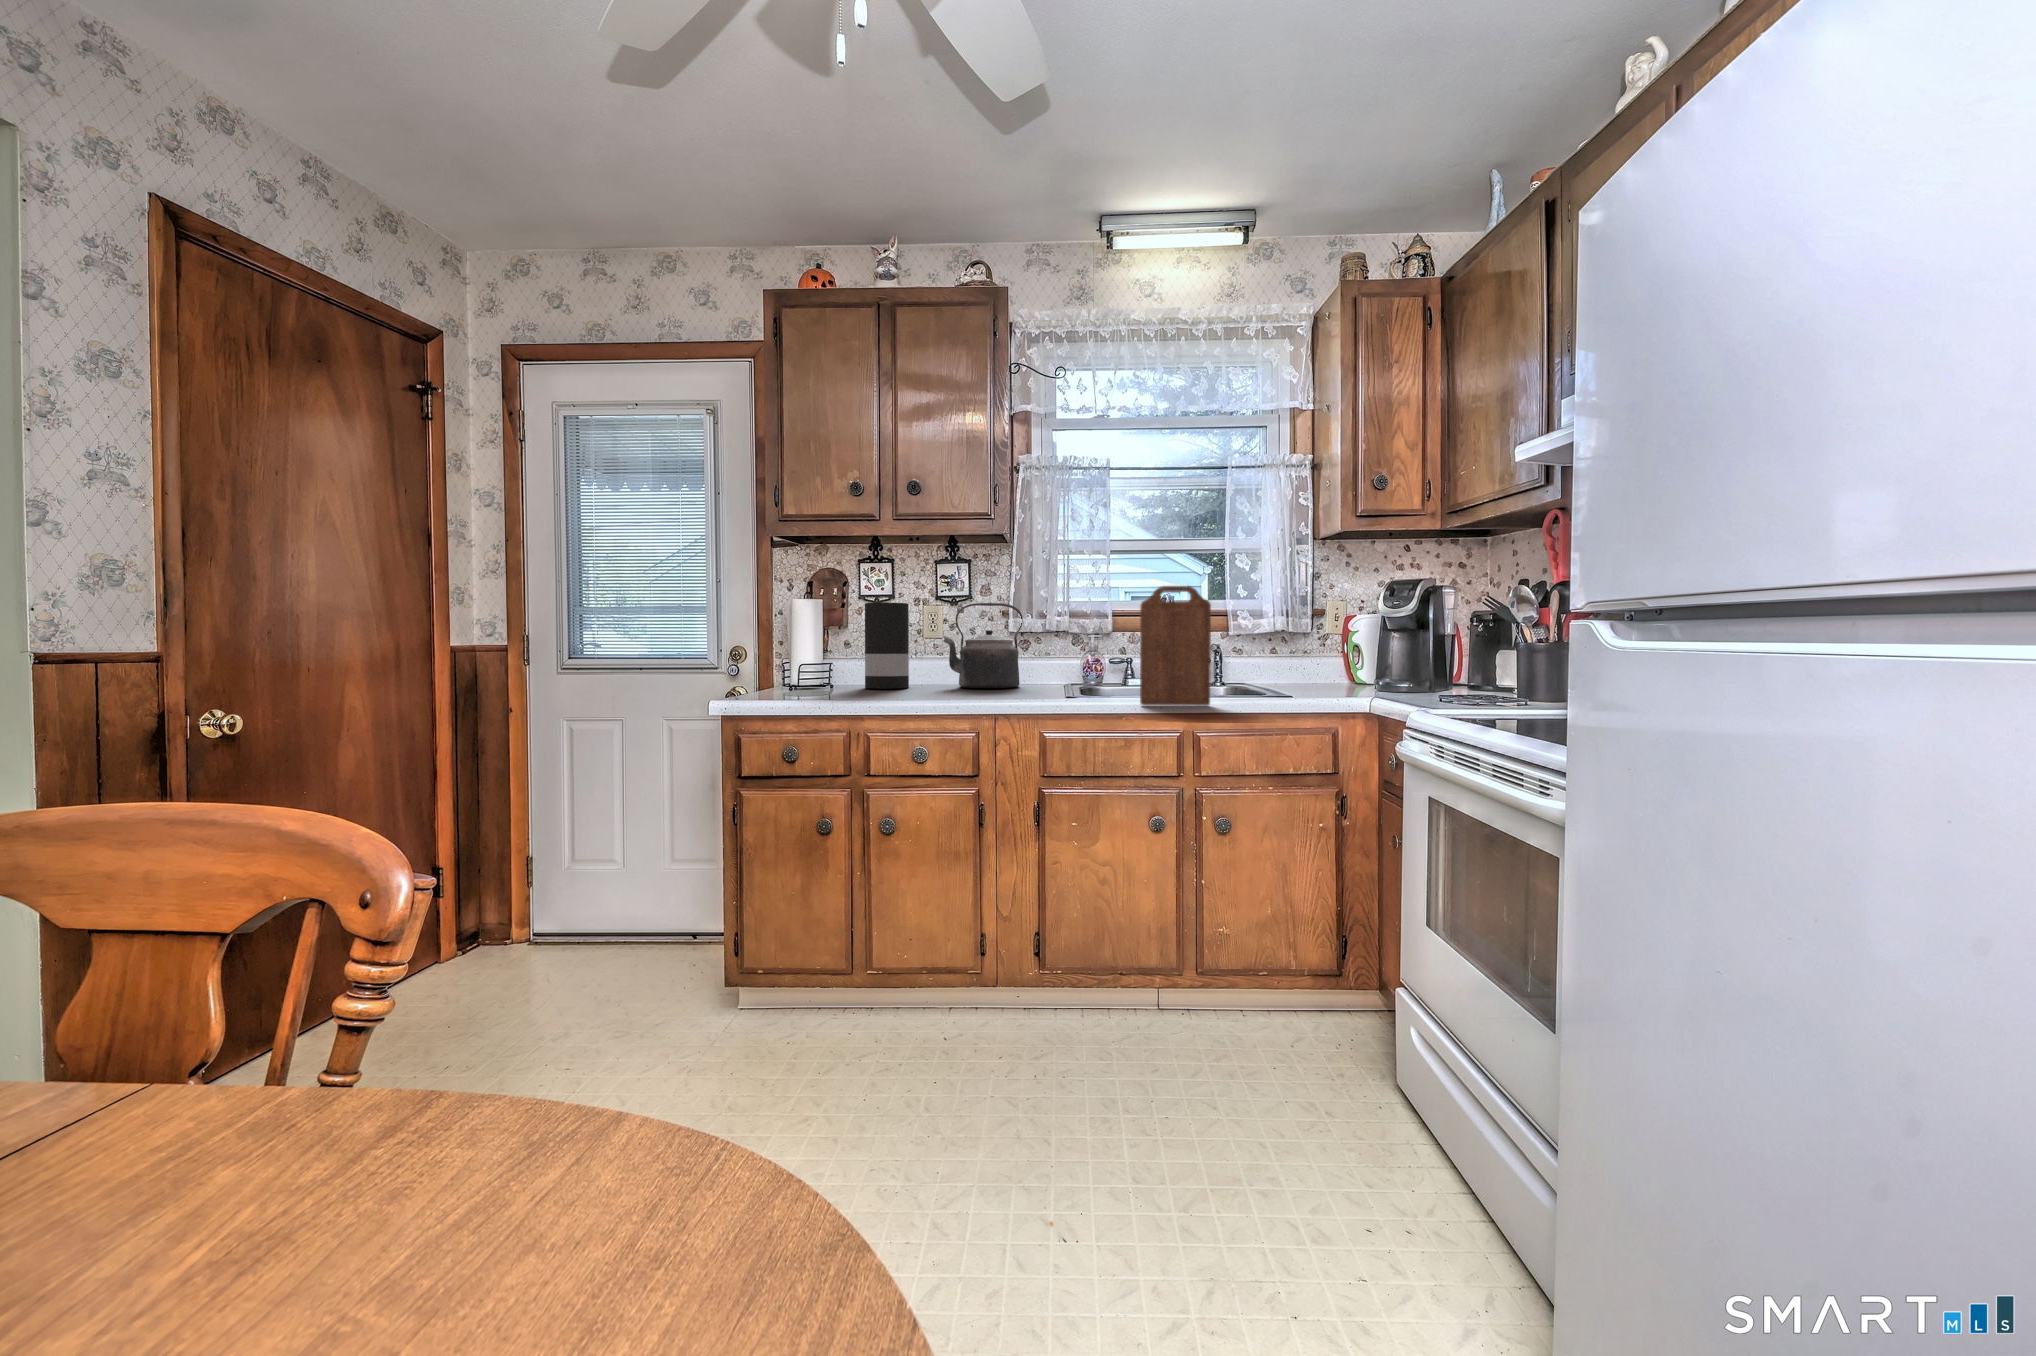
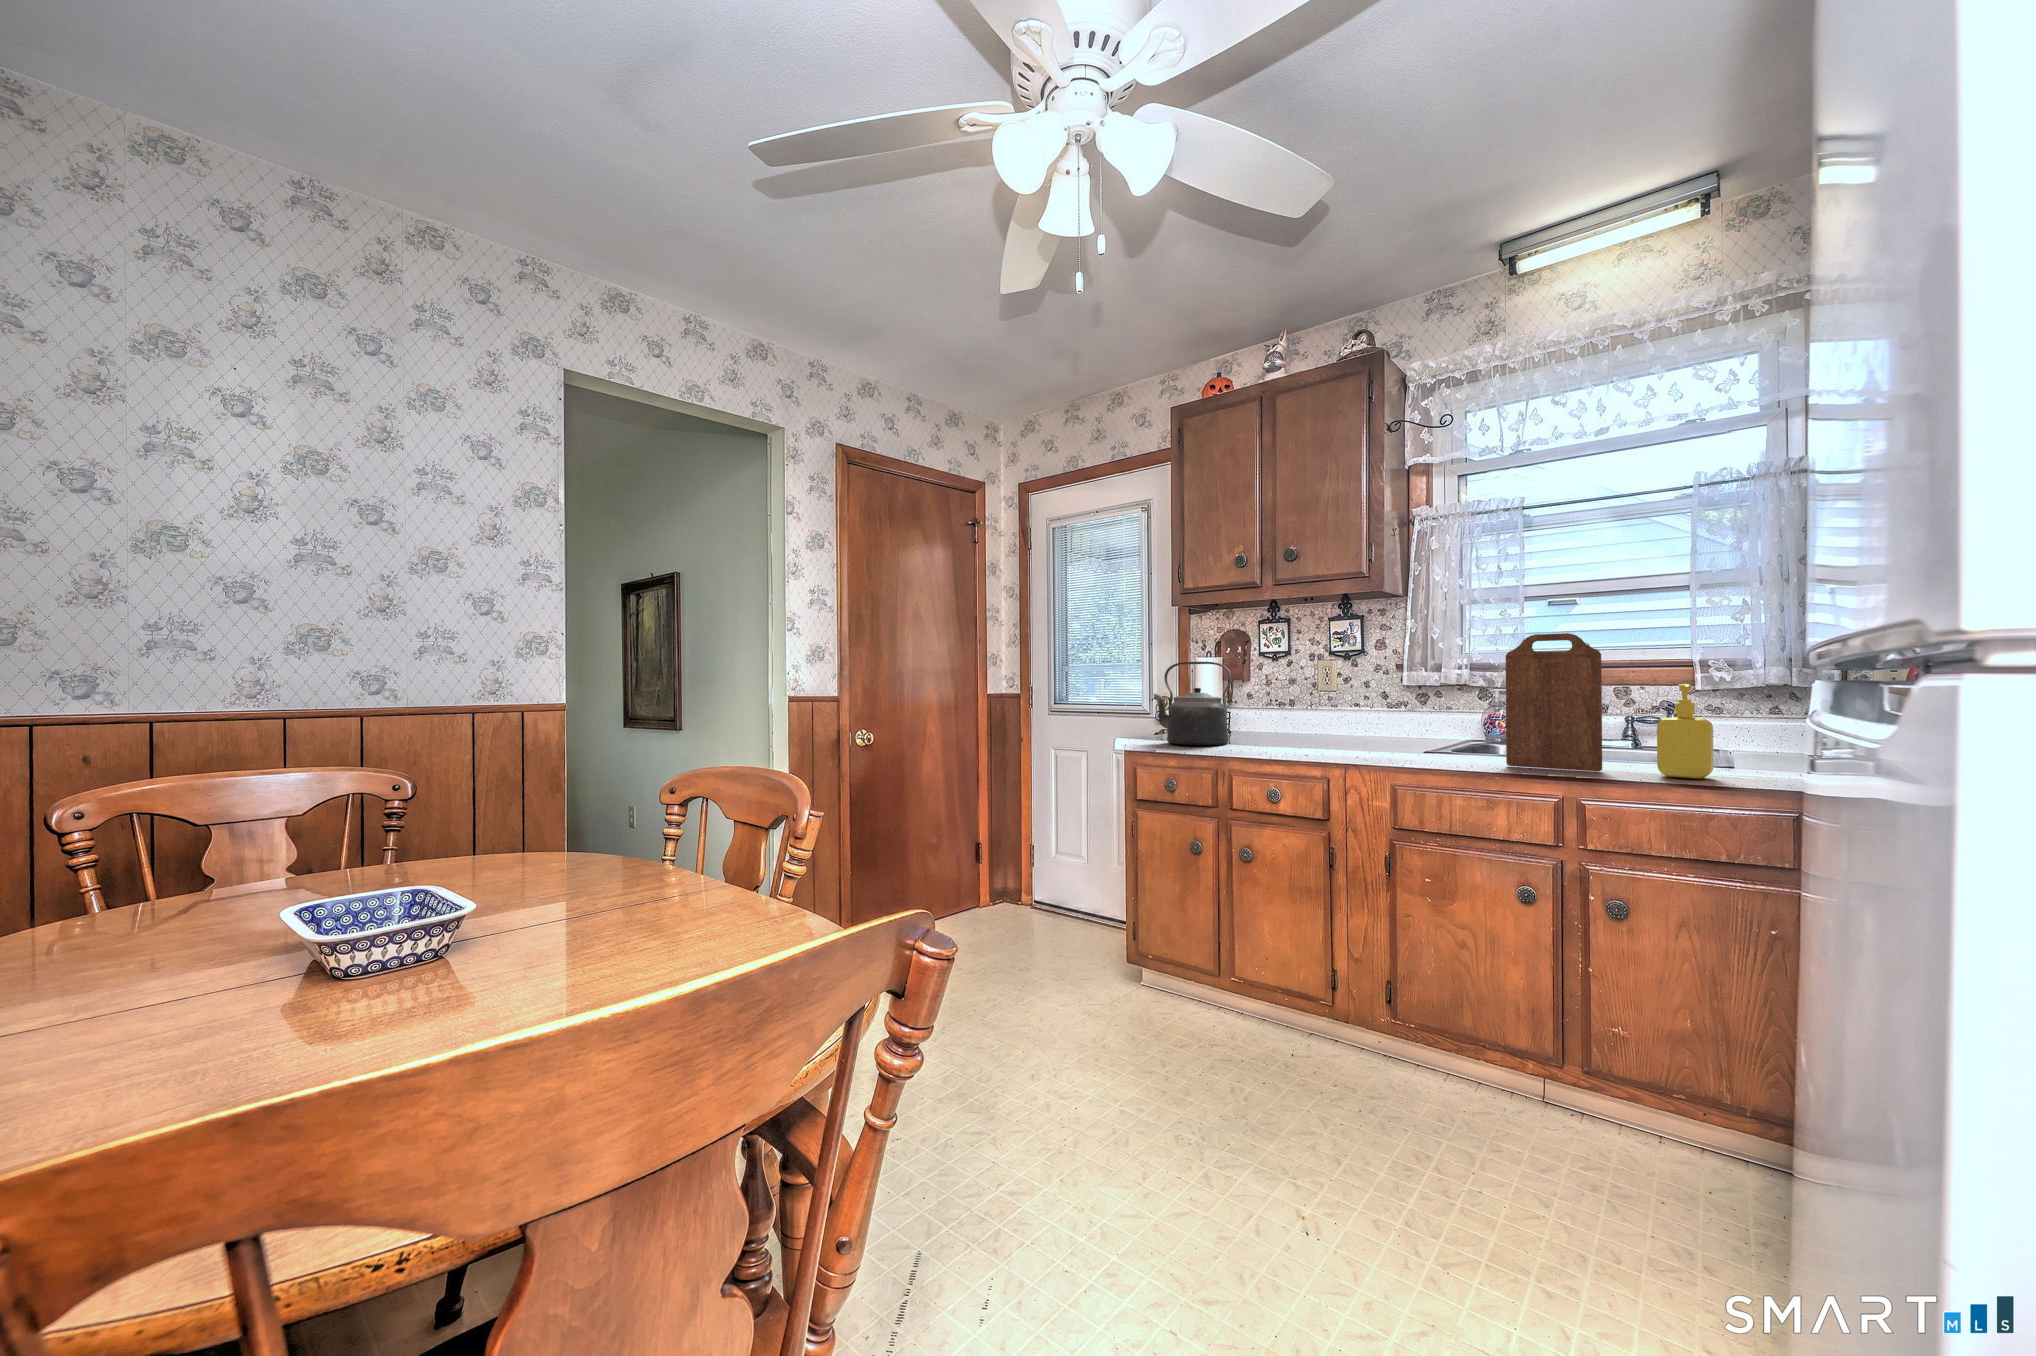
vase: present [865,603,909,689] -> none [1260,658,1302,735]
kettle: present [943,603,1023,688] -> present [1153,662,1231,745]
soap dispenser: none [1247,631,1283,707] -> present [1657,684,1714,779]

